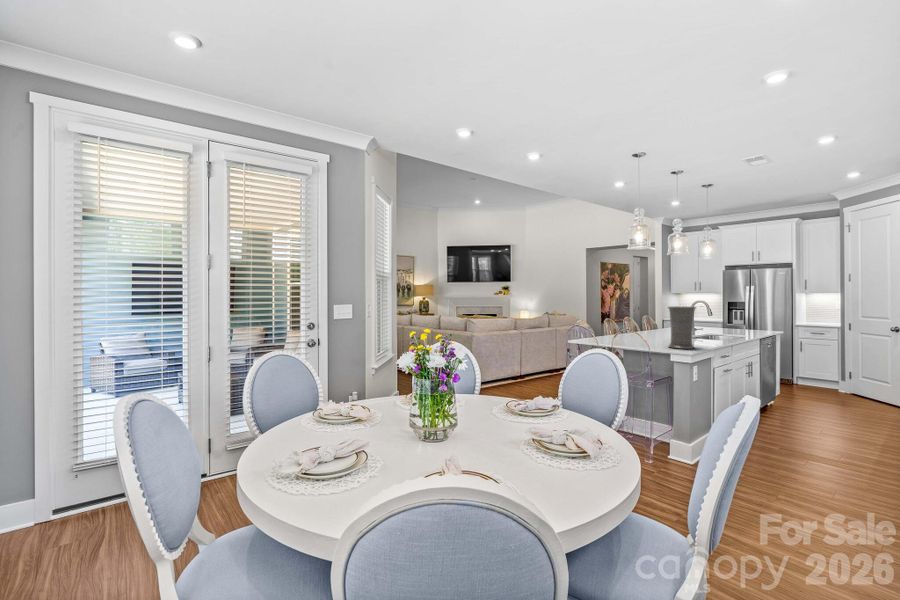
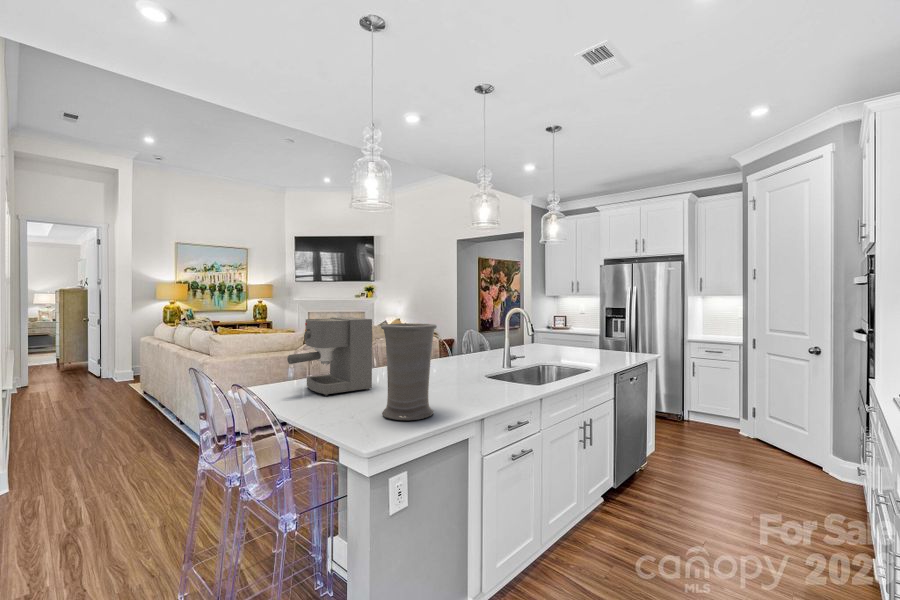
coffee maker: none [601,305,639,343] -> present [287,317,372,396]

